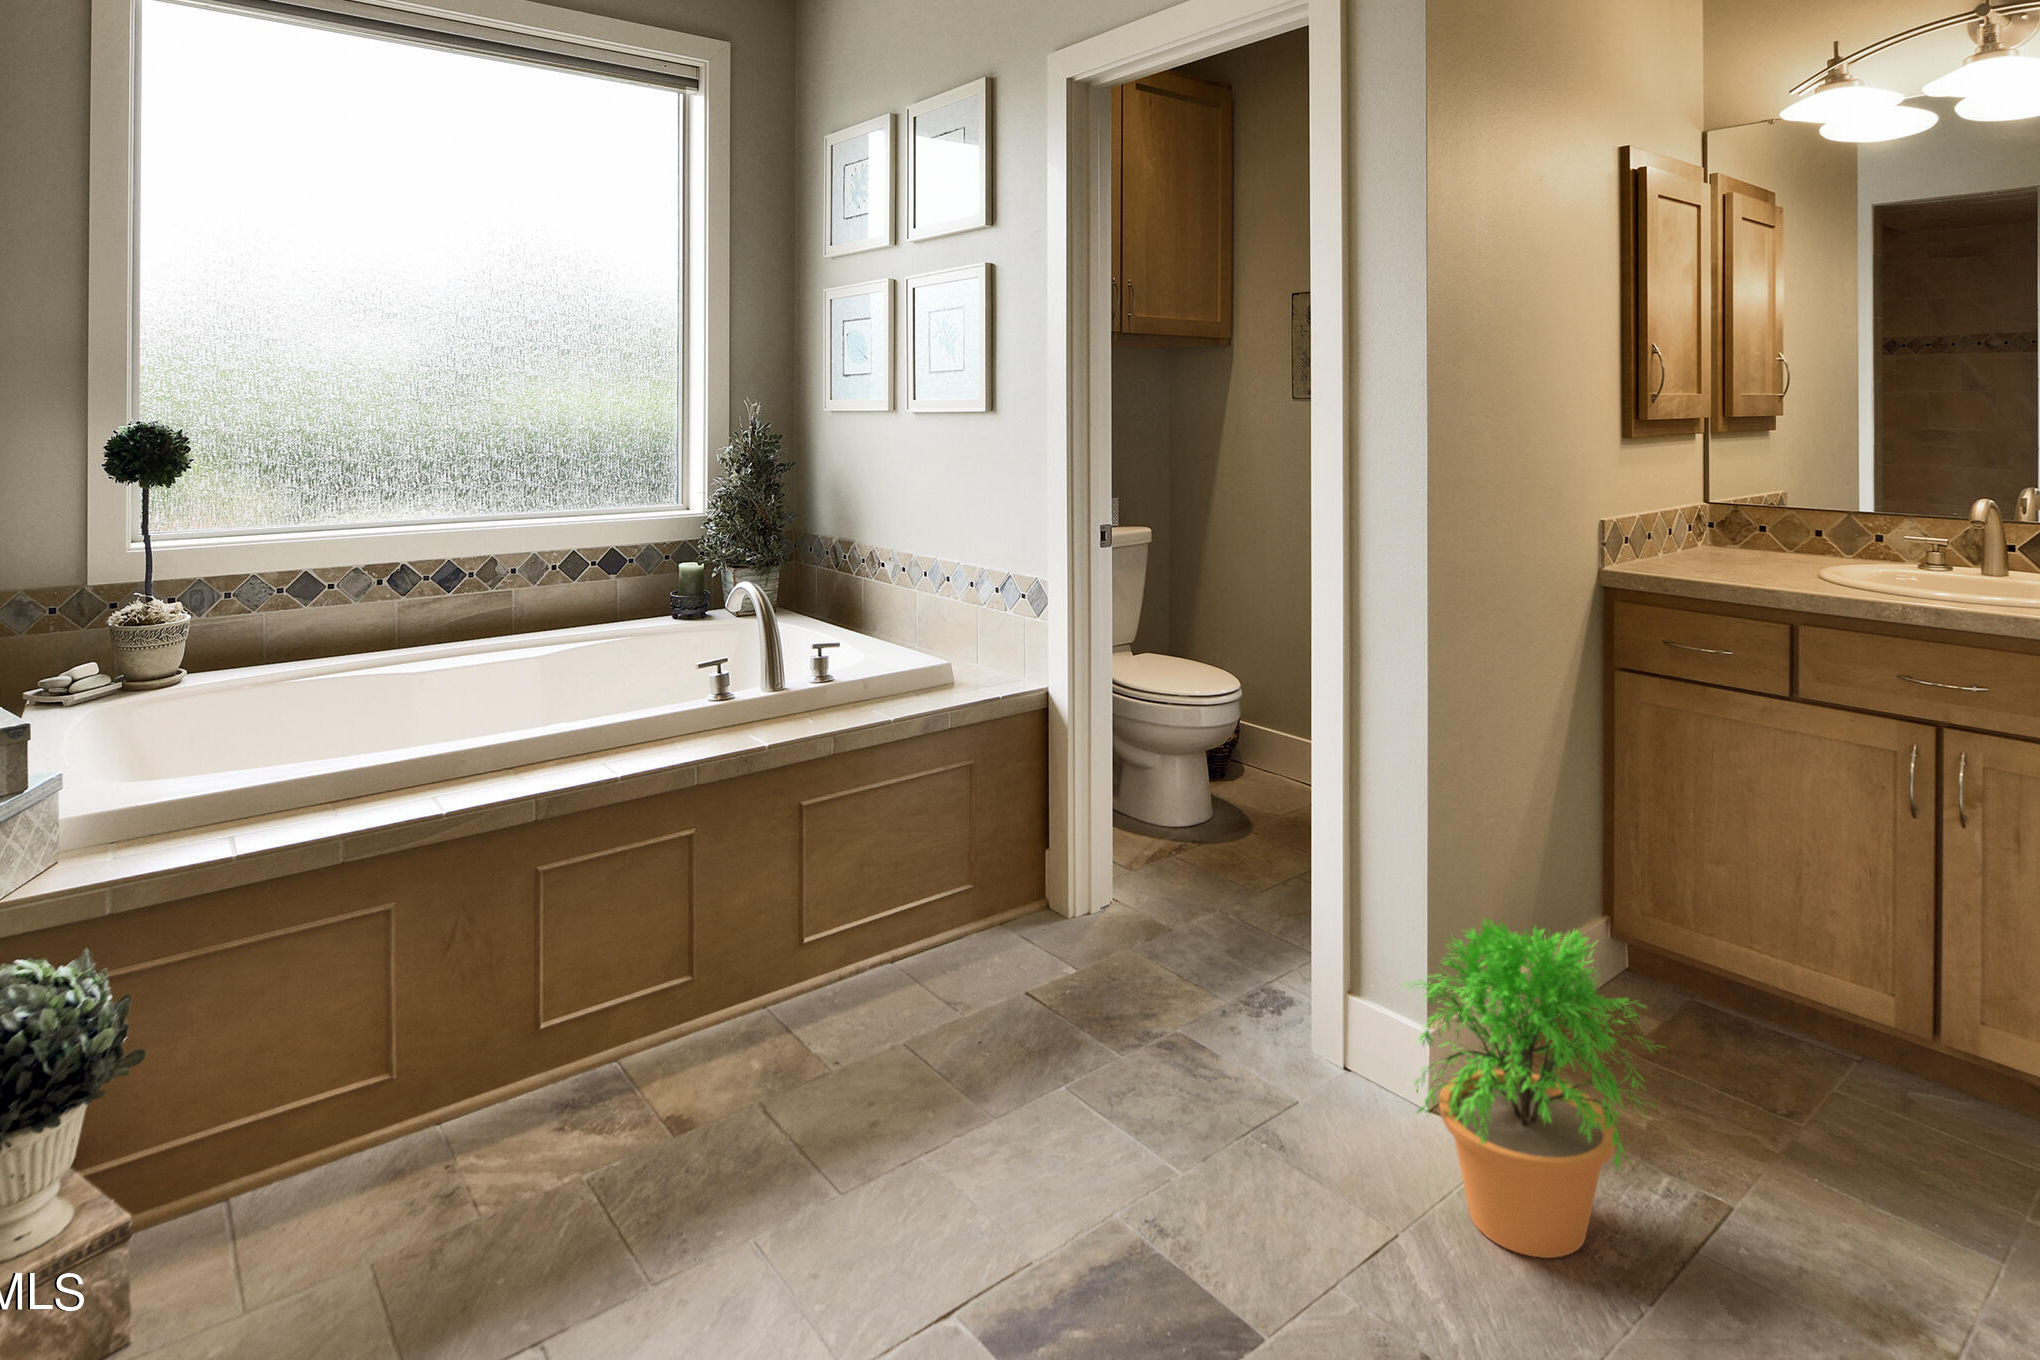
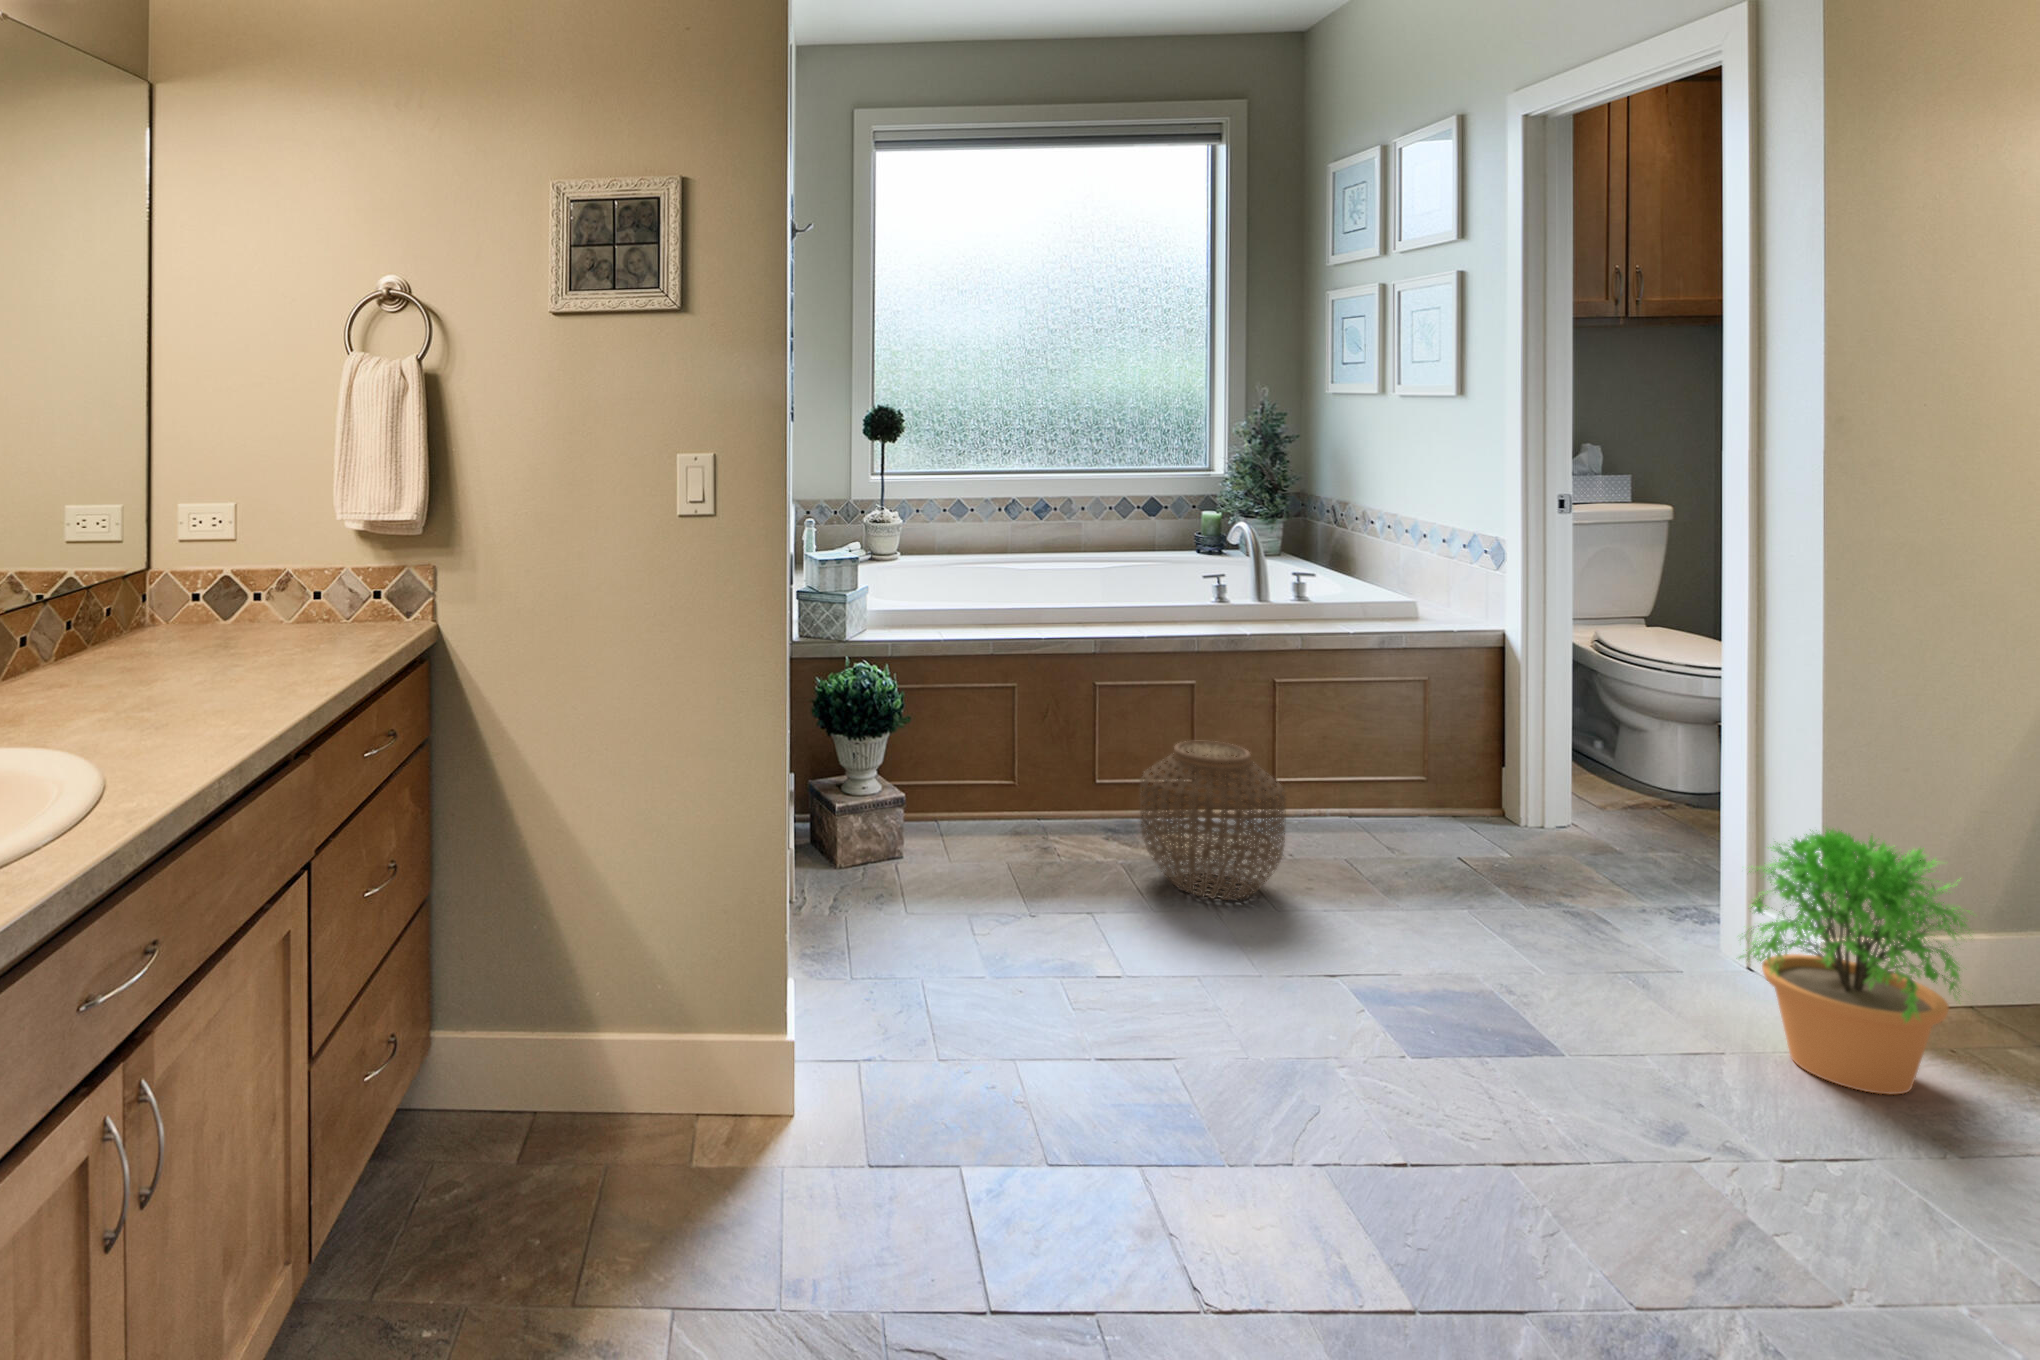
woven basket: none [633,938,859,1221] -> present [1140,741,1286,900]

